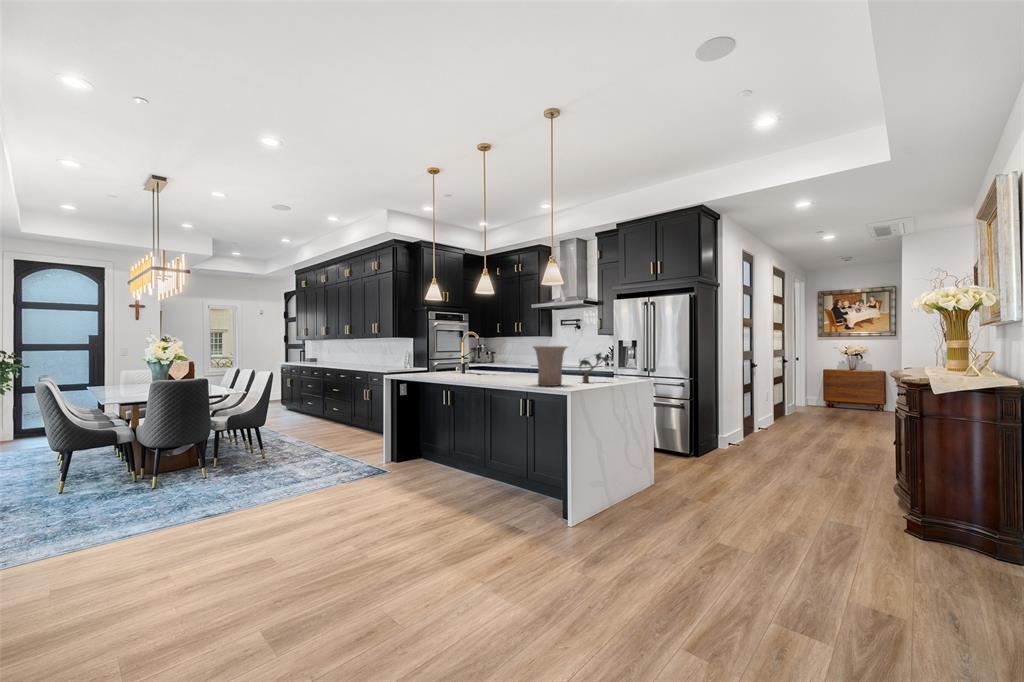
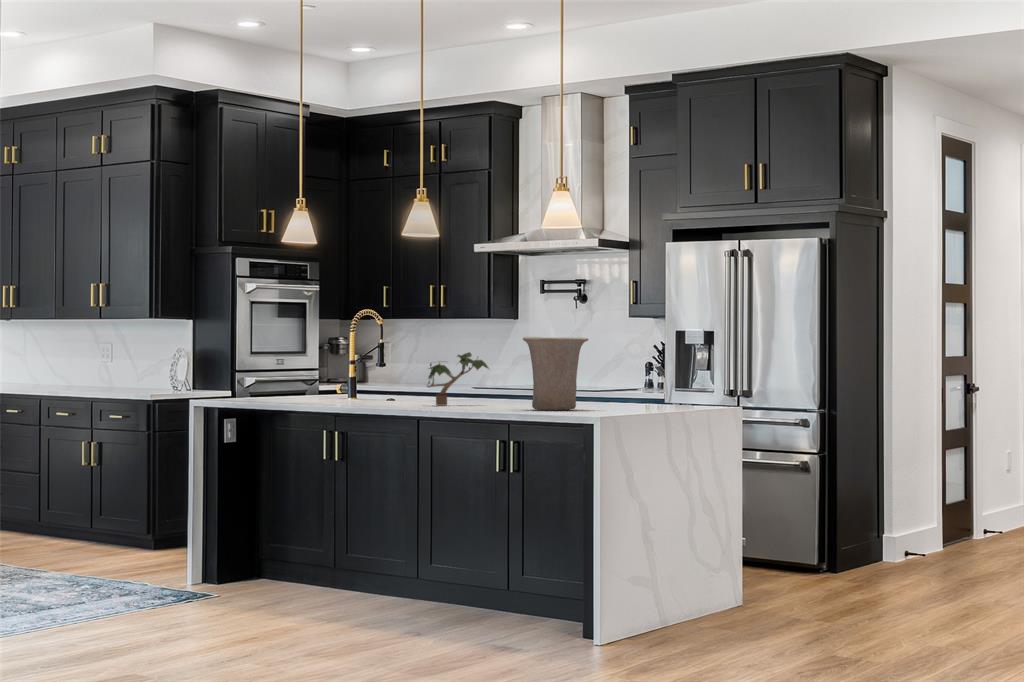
potted plant: present [579,353,611,382] -> present [427,352,489,406]

